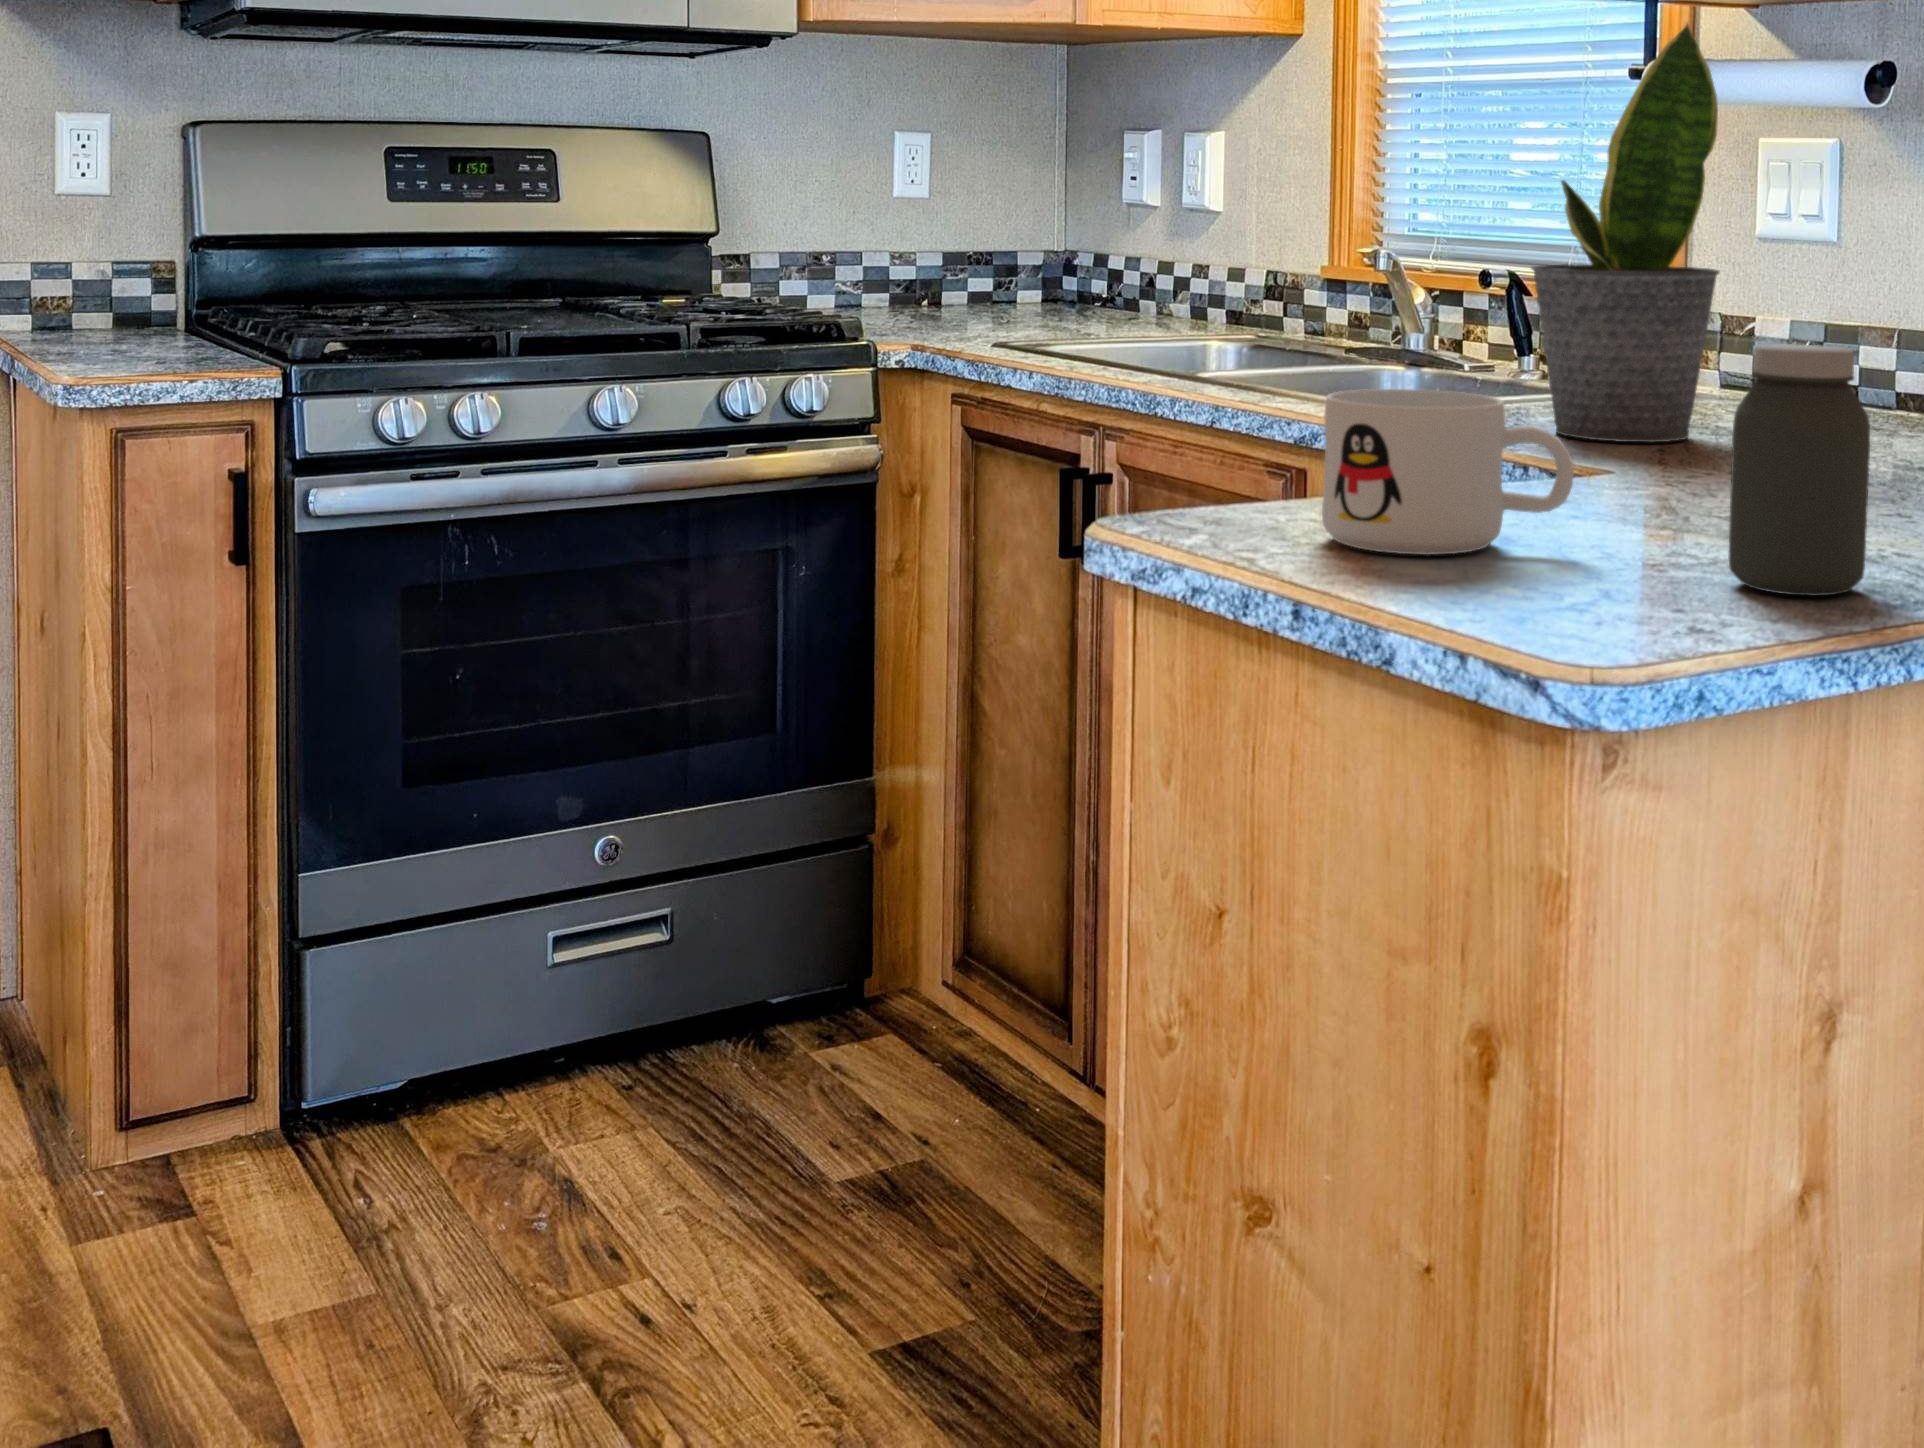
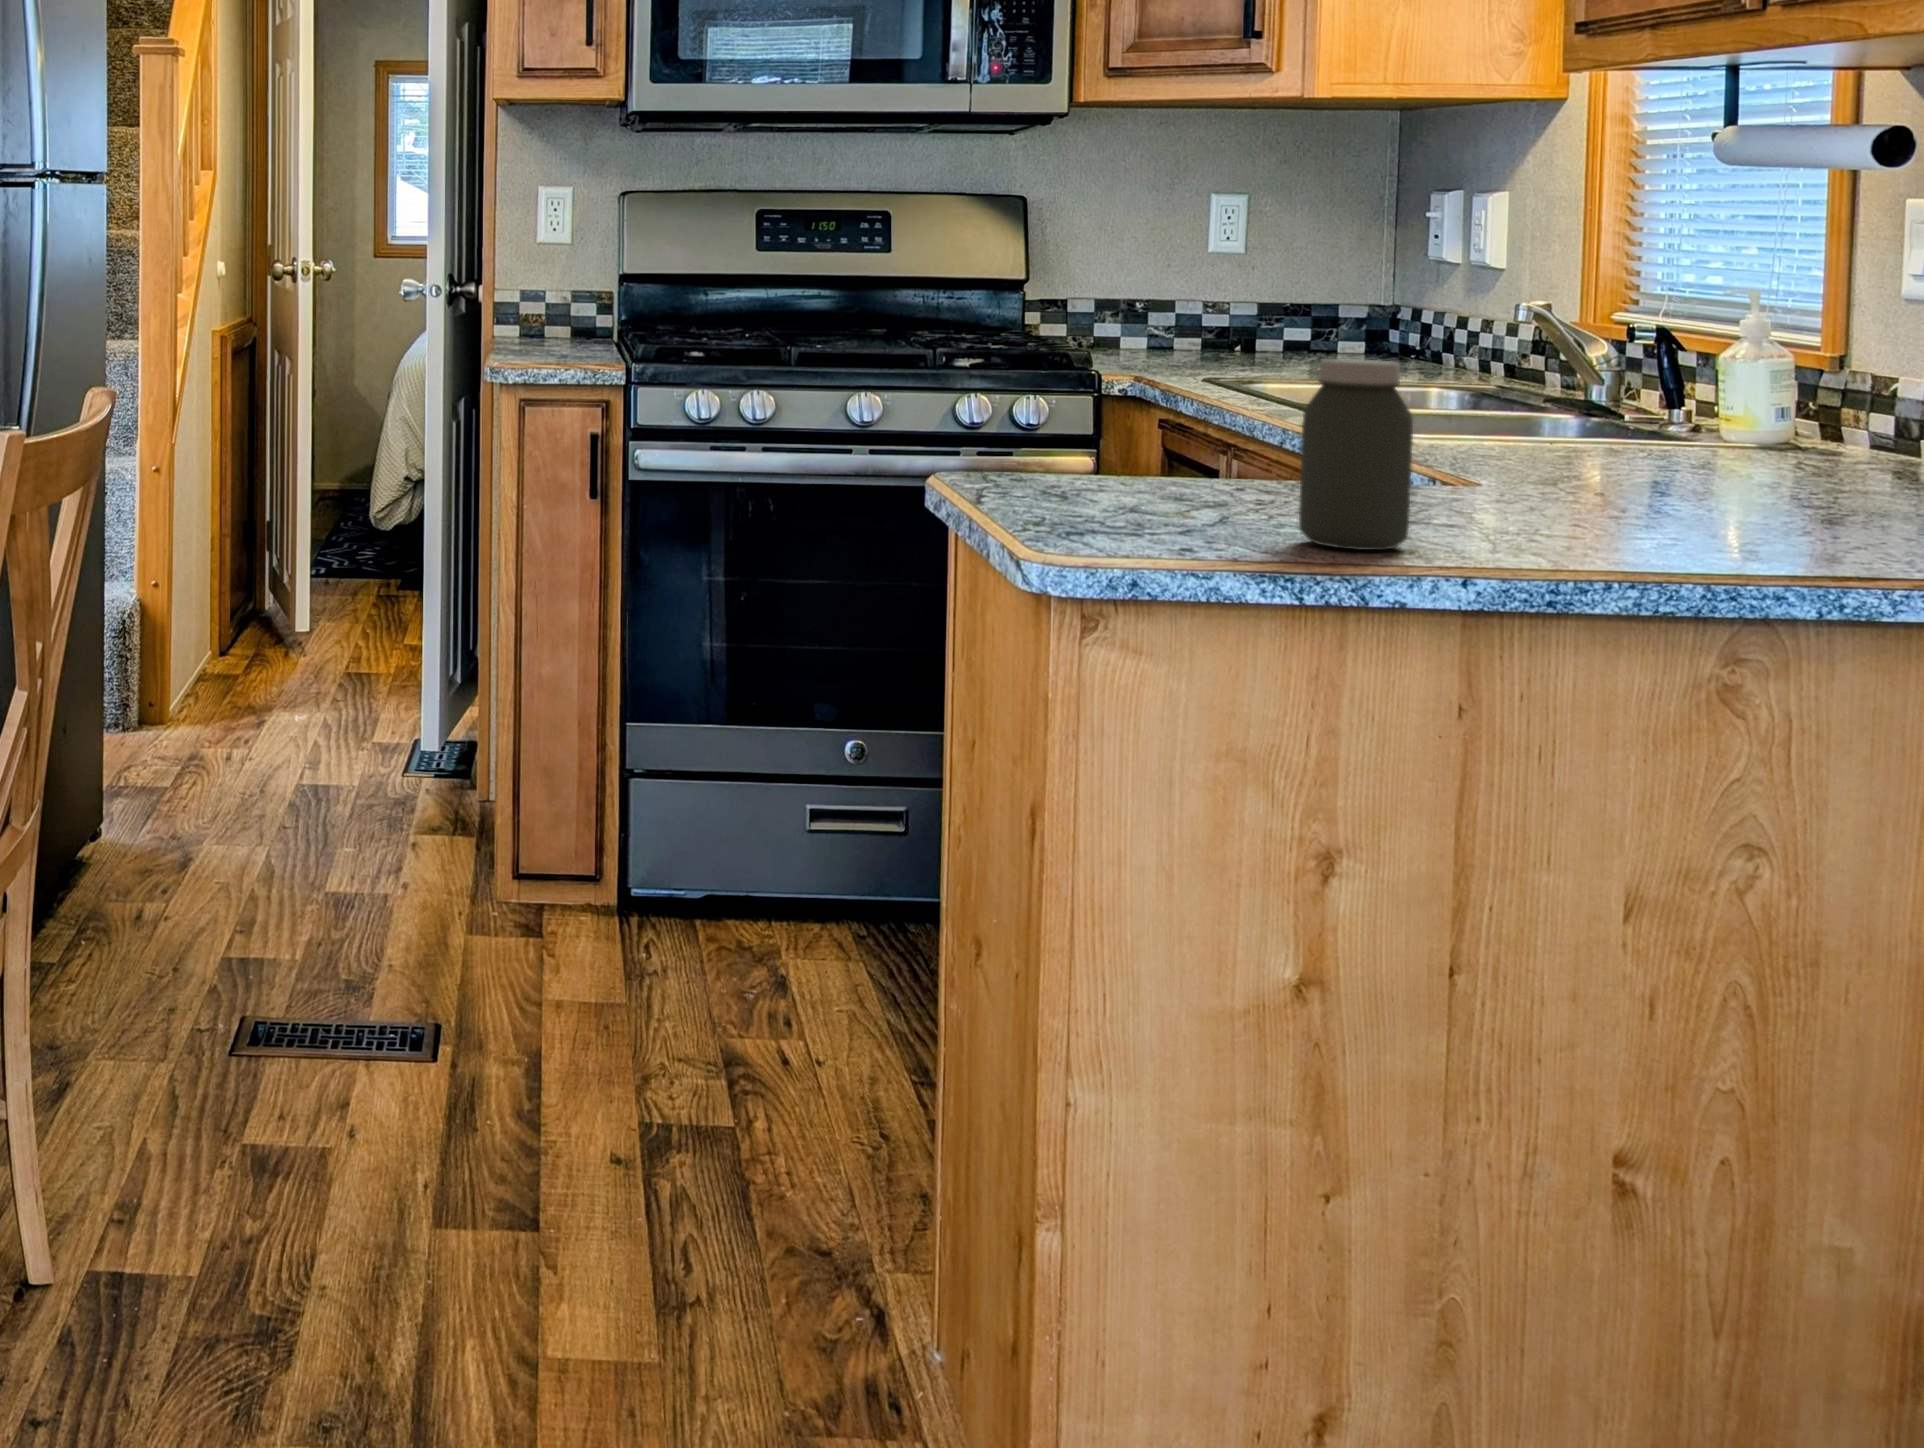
potted plant: present [1531,23,1719,442] -> none [1508,91,1701,473]
mug: present [1322,389,1574,555] -> none [1068,389,1250,508]

